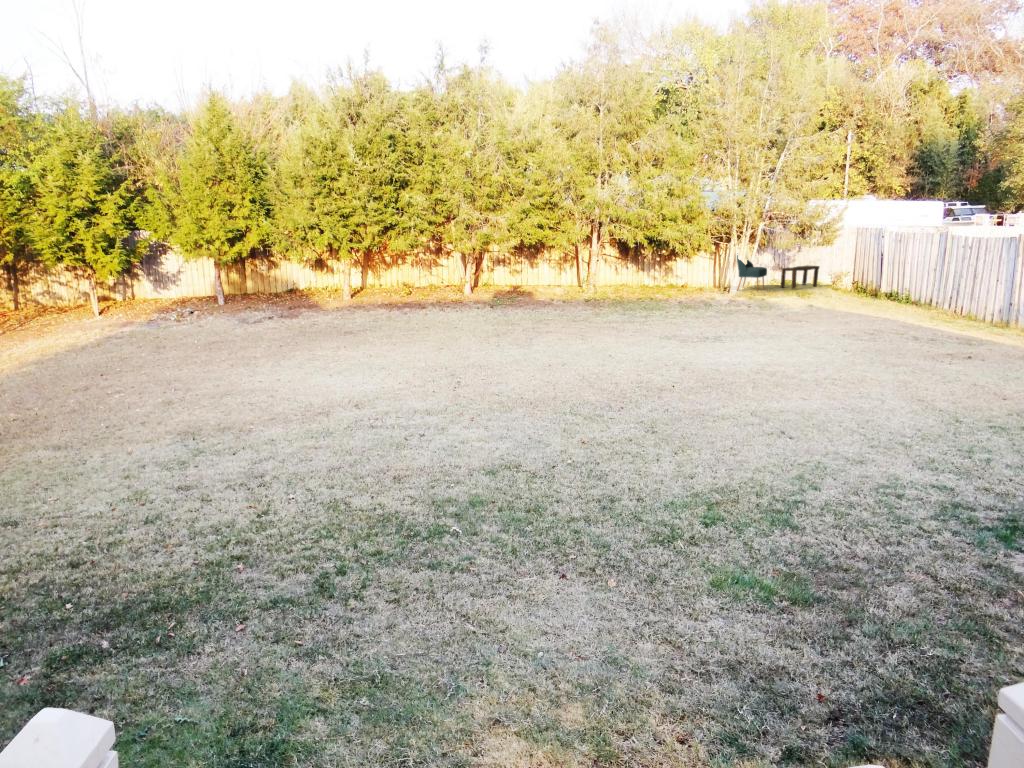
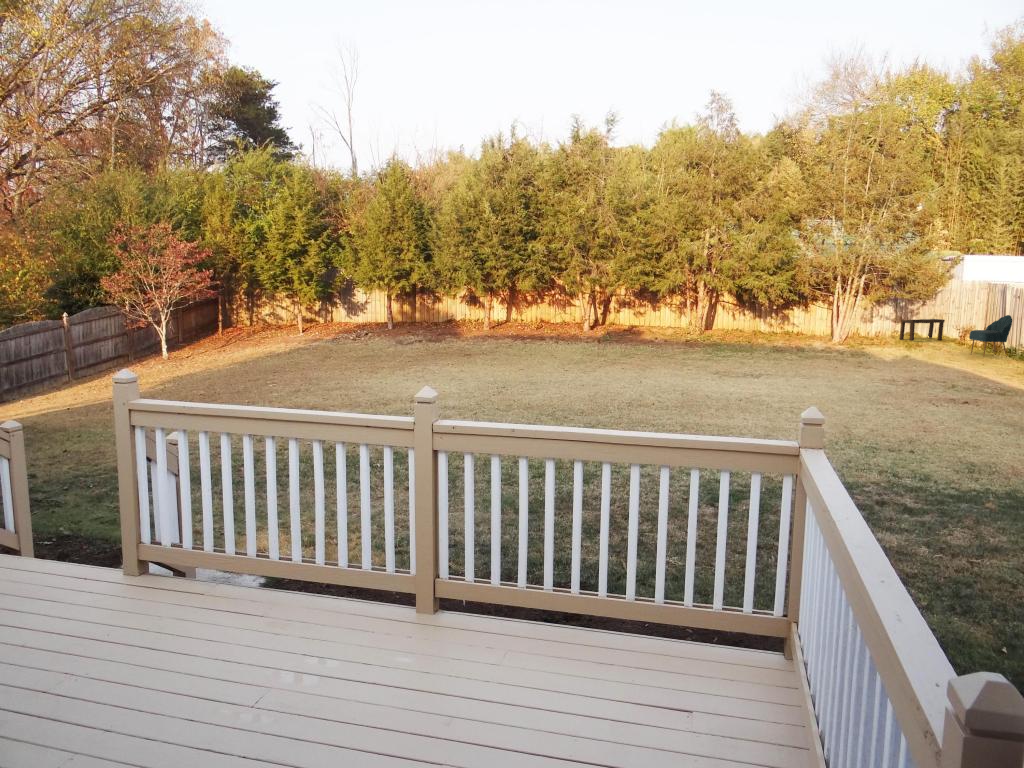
chair: present [737,255,767,291] -> present [970,315,1012,357]

